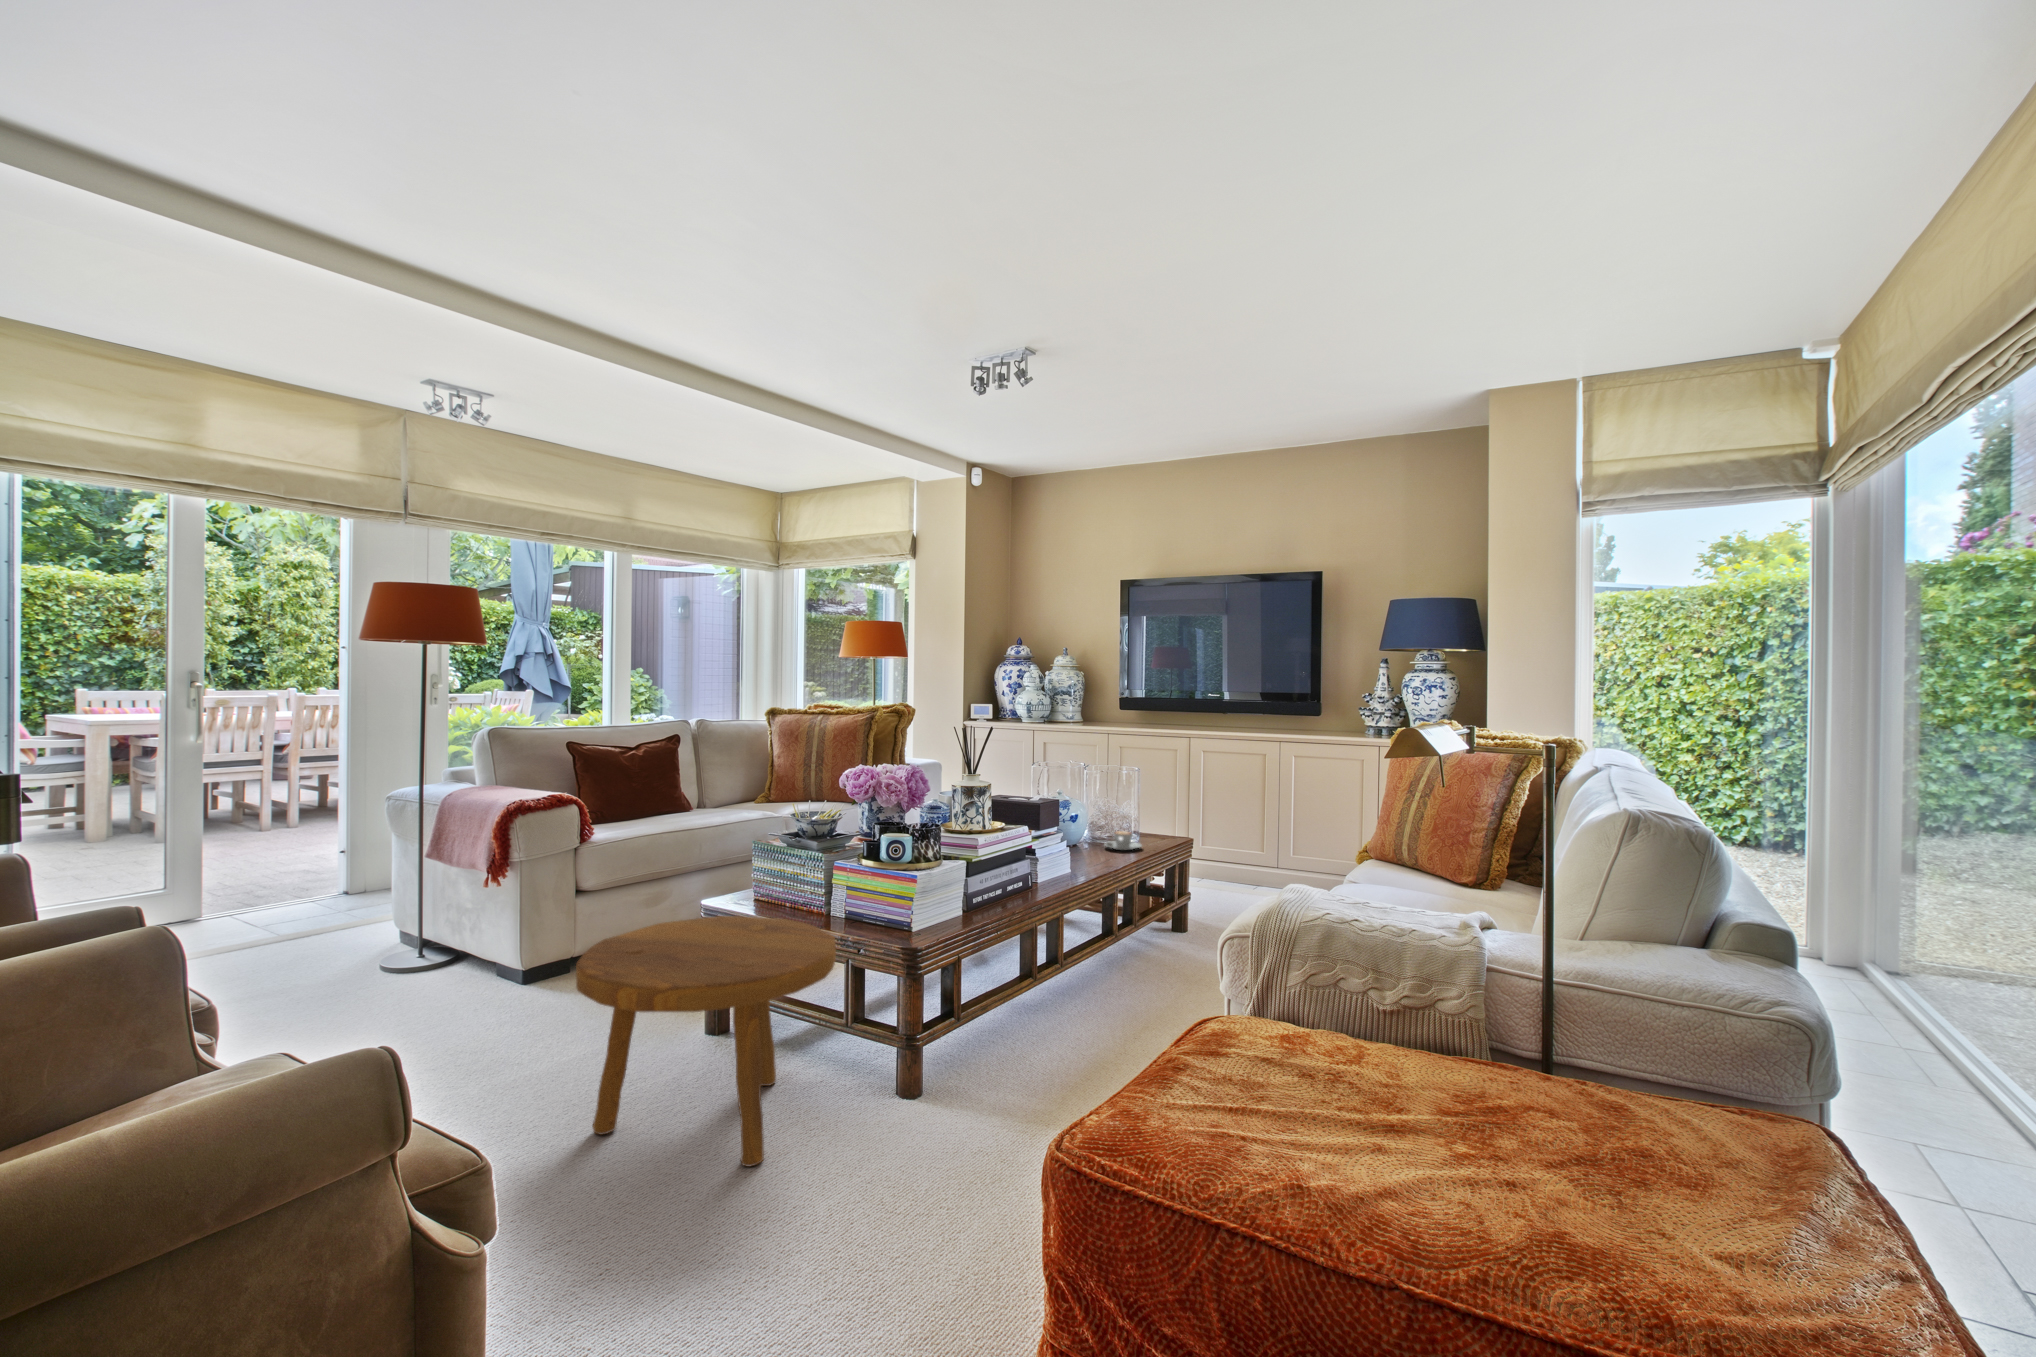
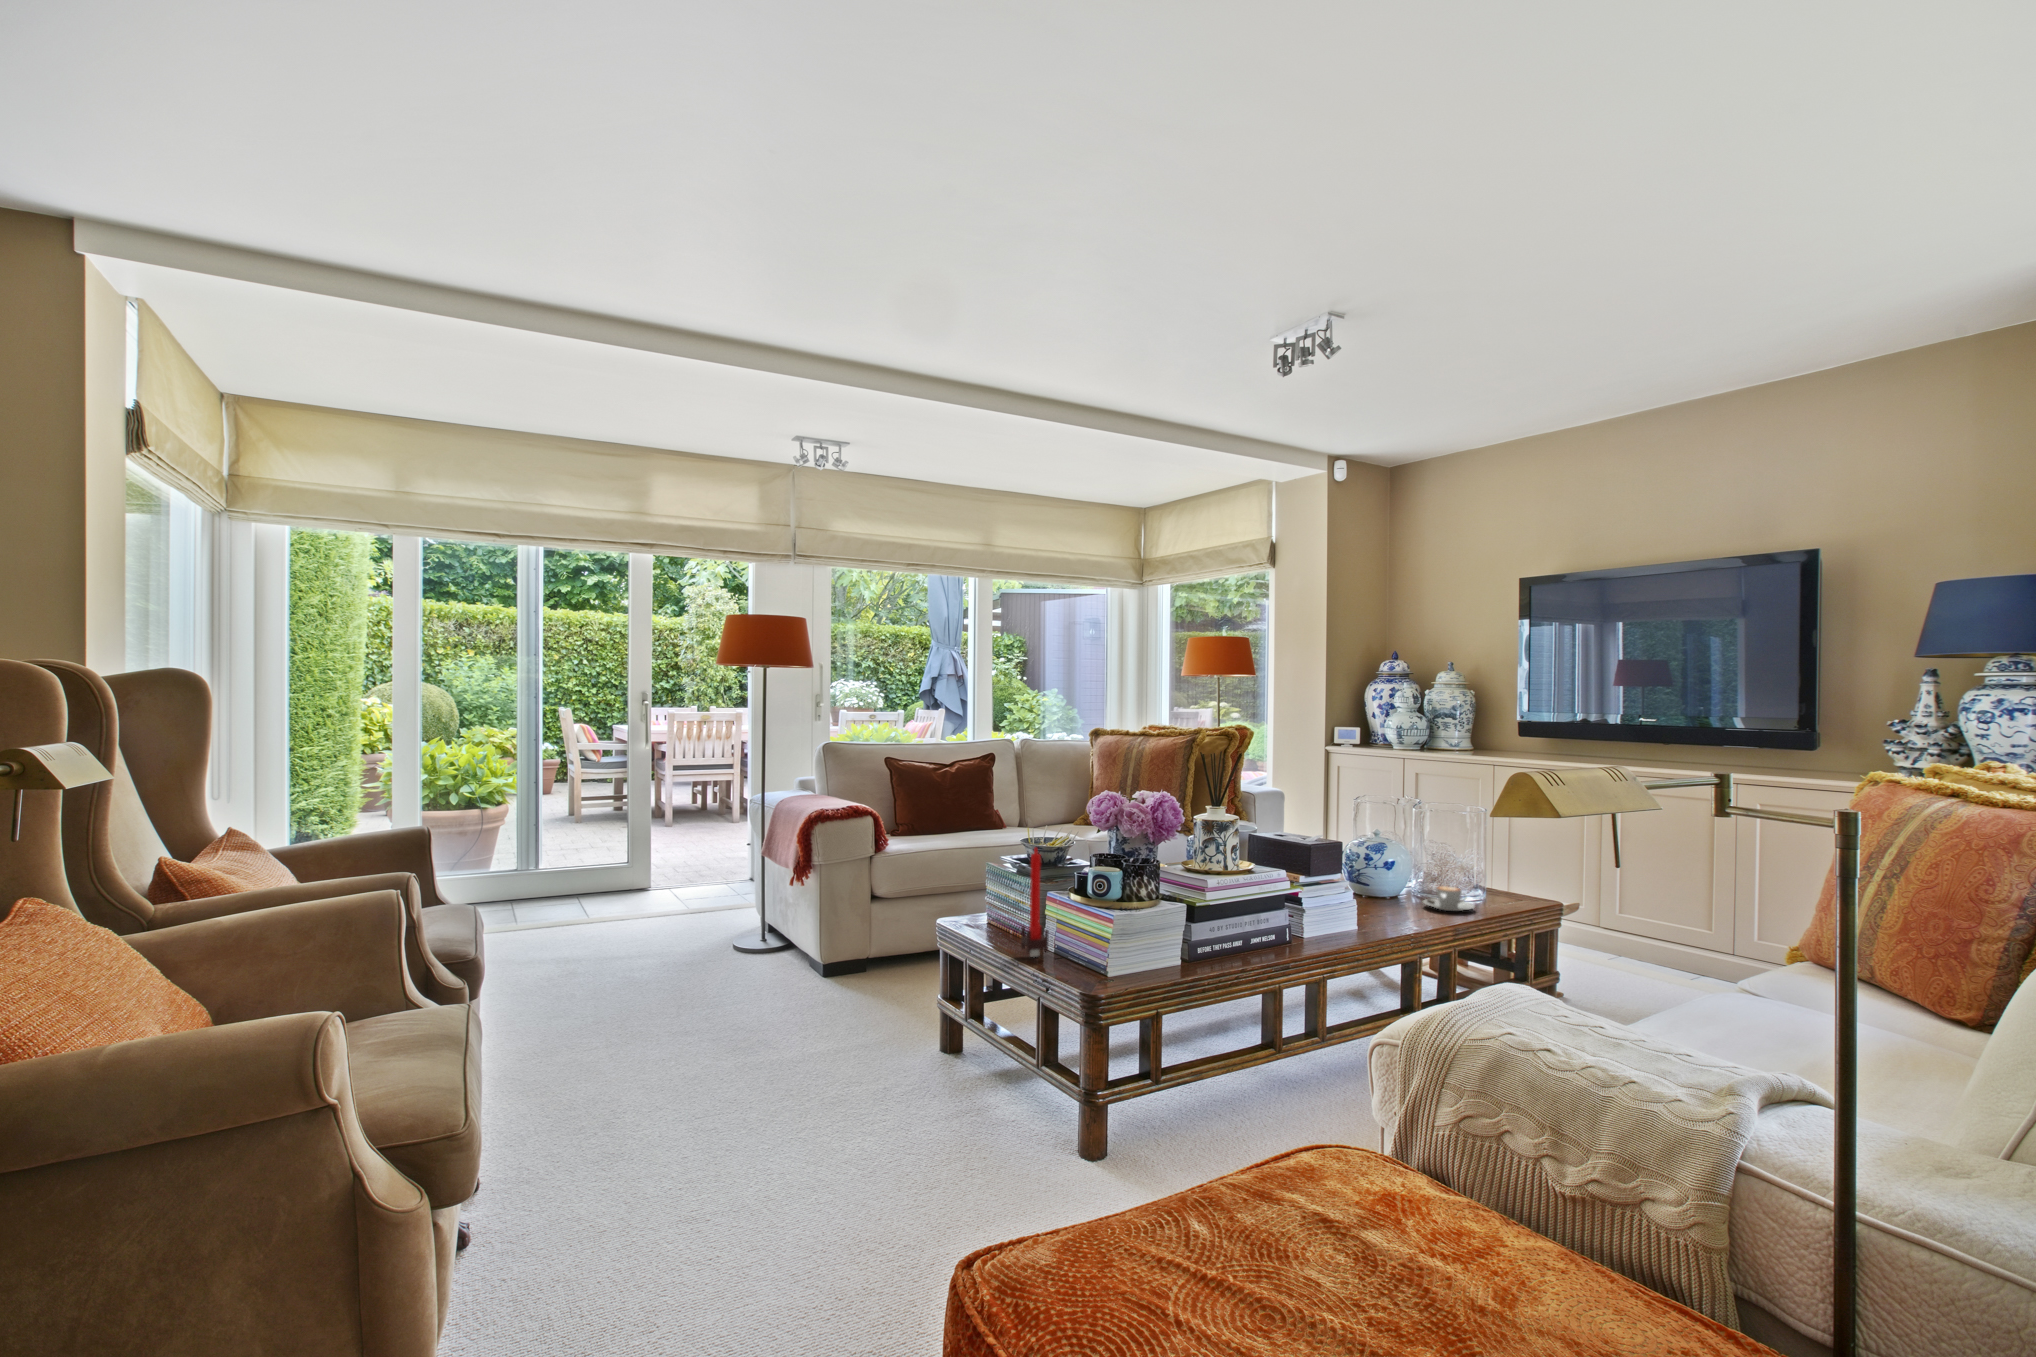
candle: none [823,824,851,925] -> present [1021,848,1049,957]
footstool: present [576,916,836,1166] -> none [752,932,1006,1197]

